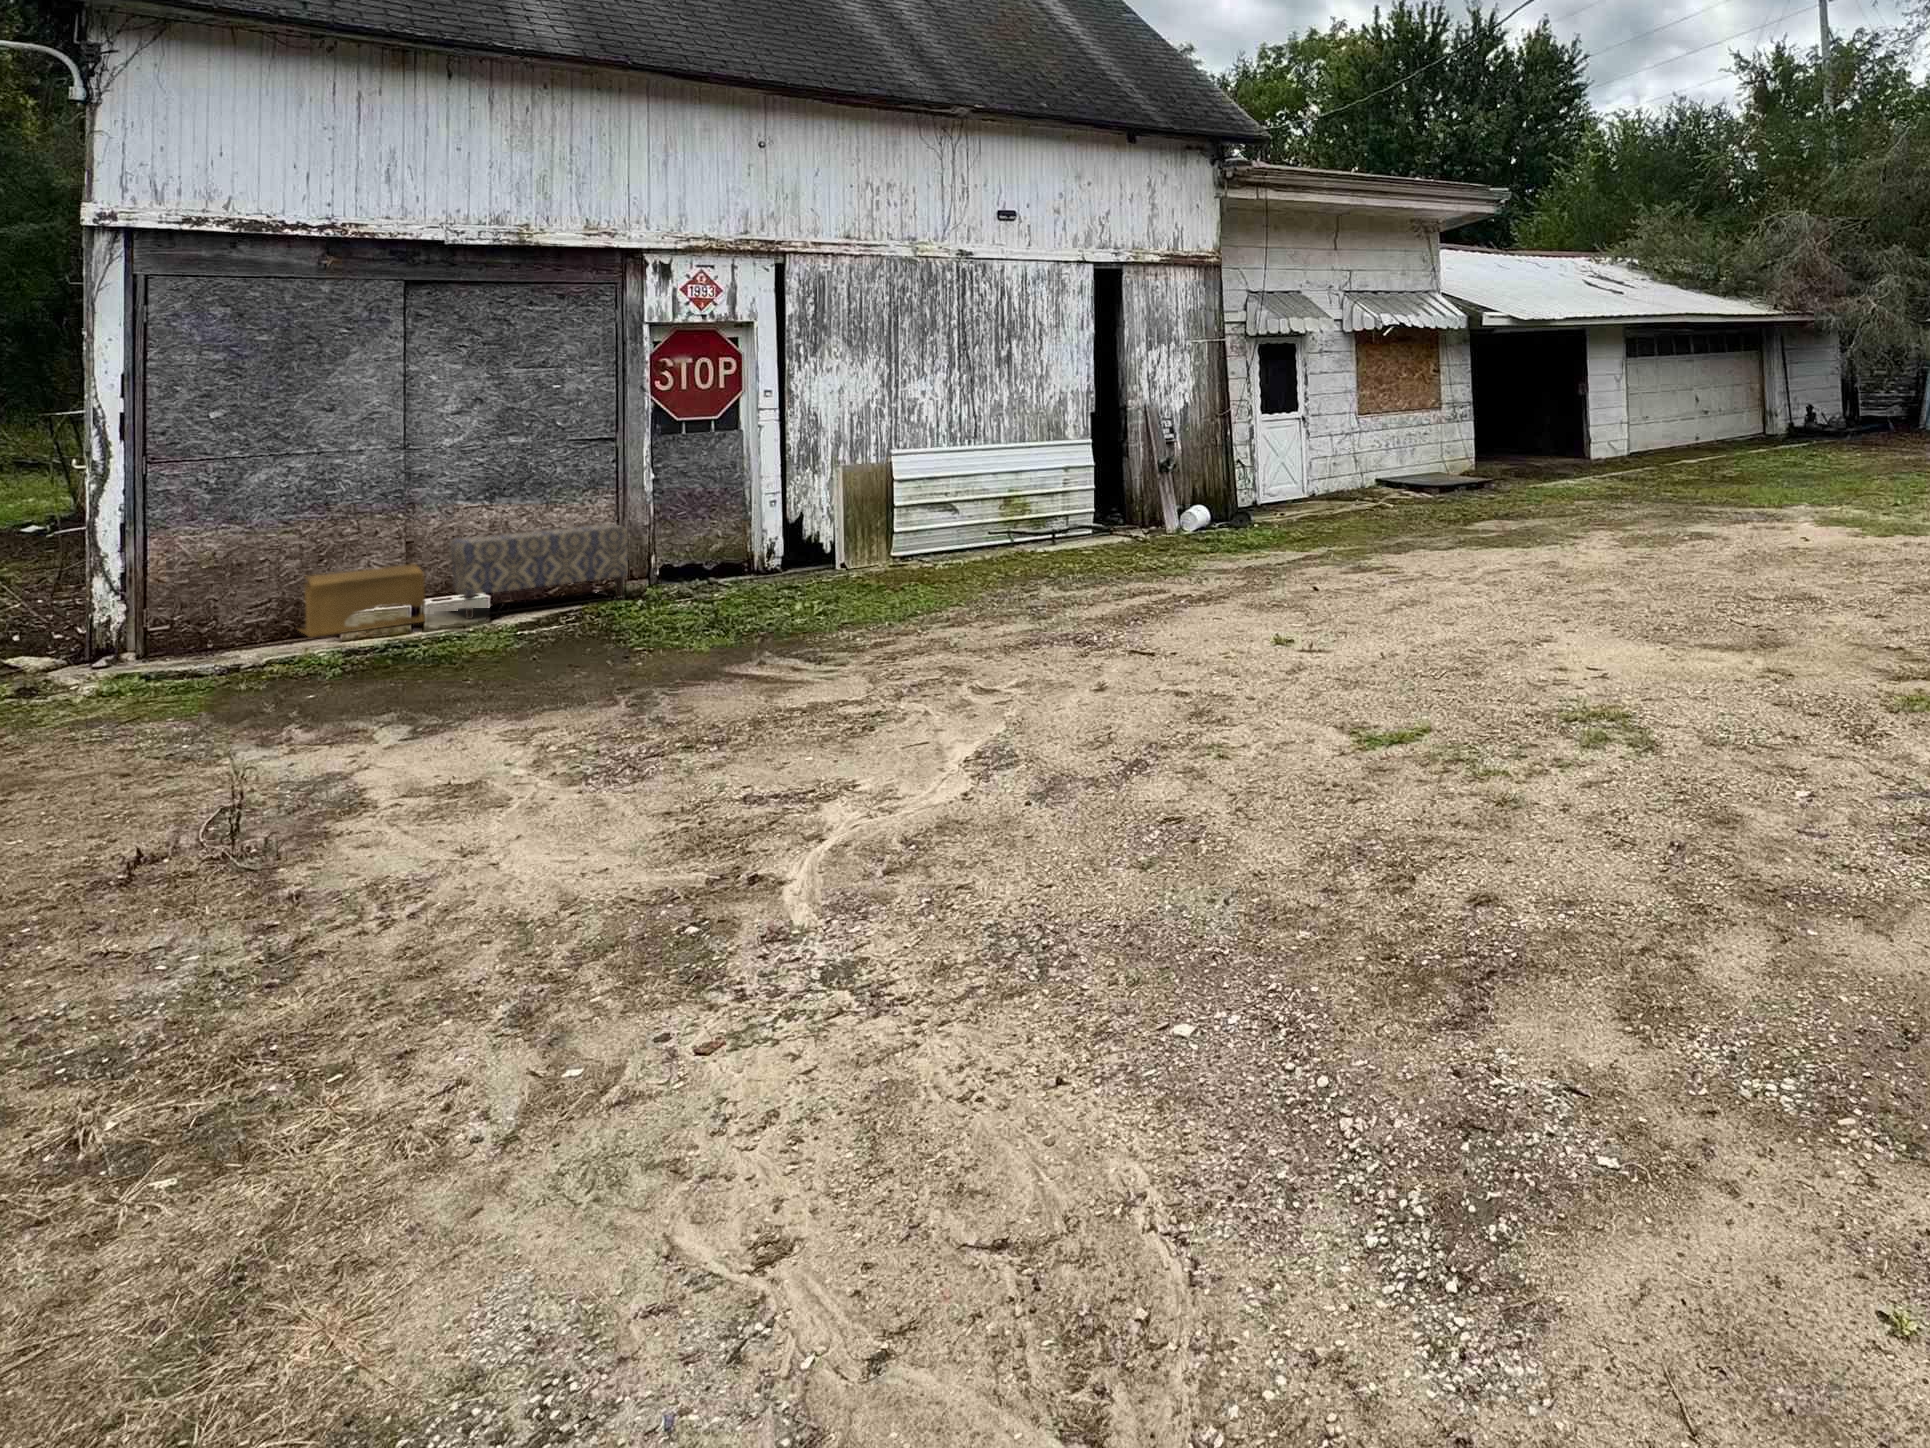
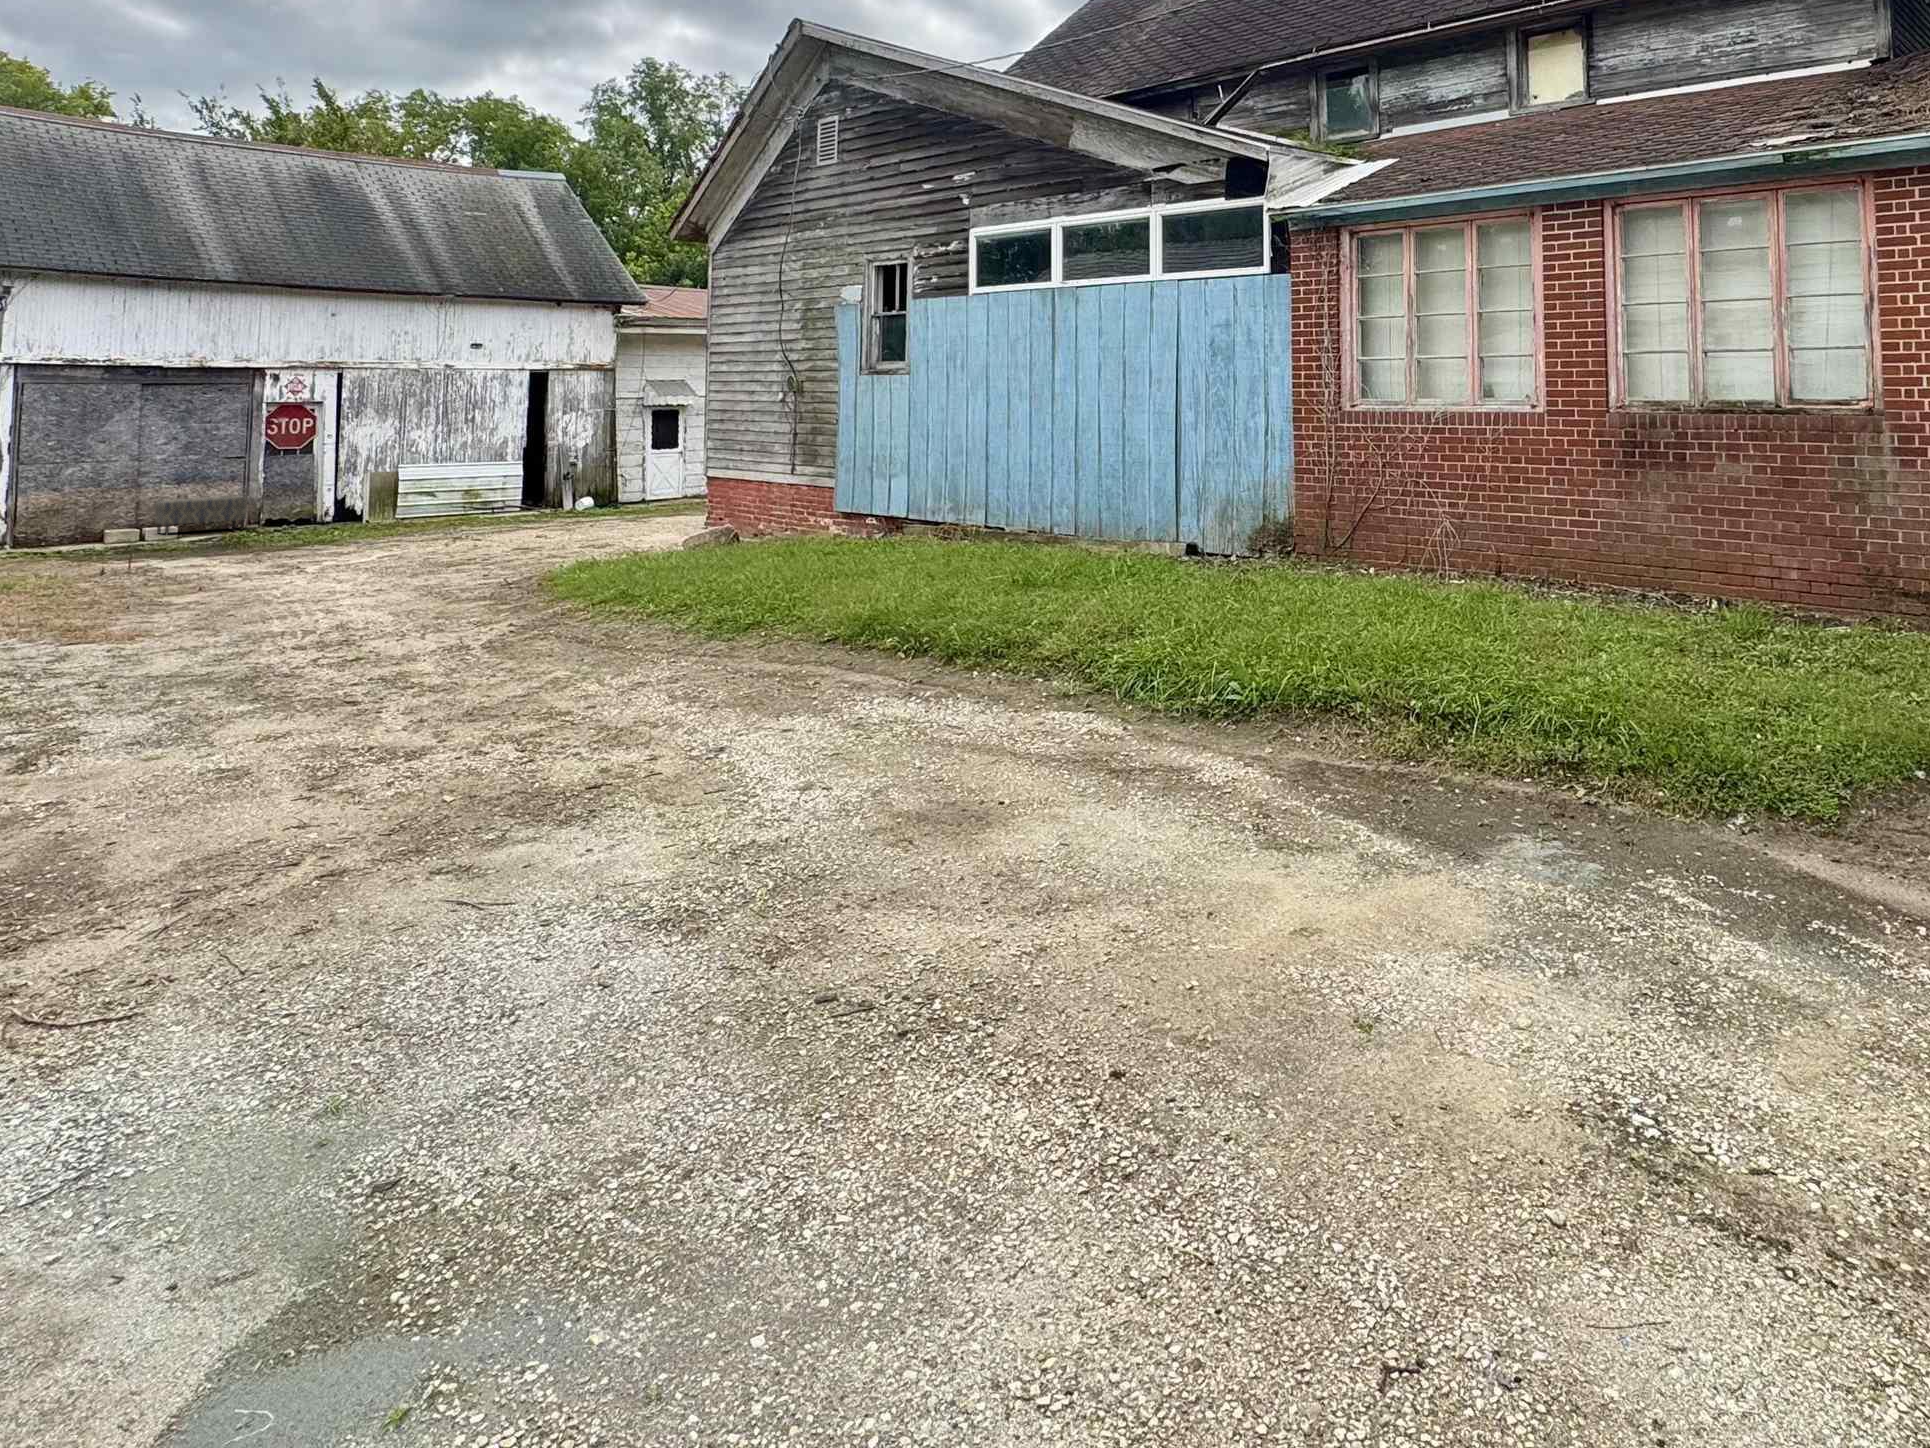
cardboard box: present [299,564,425,637] -> none [85,511,146,540]

